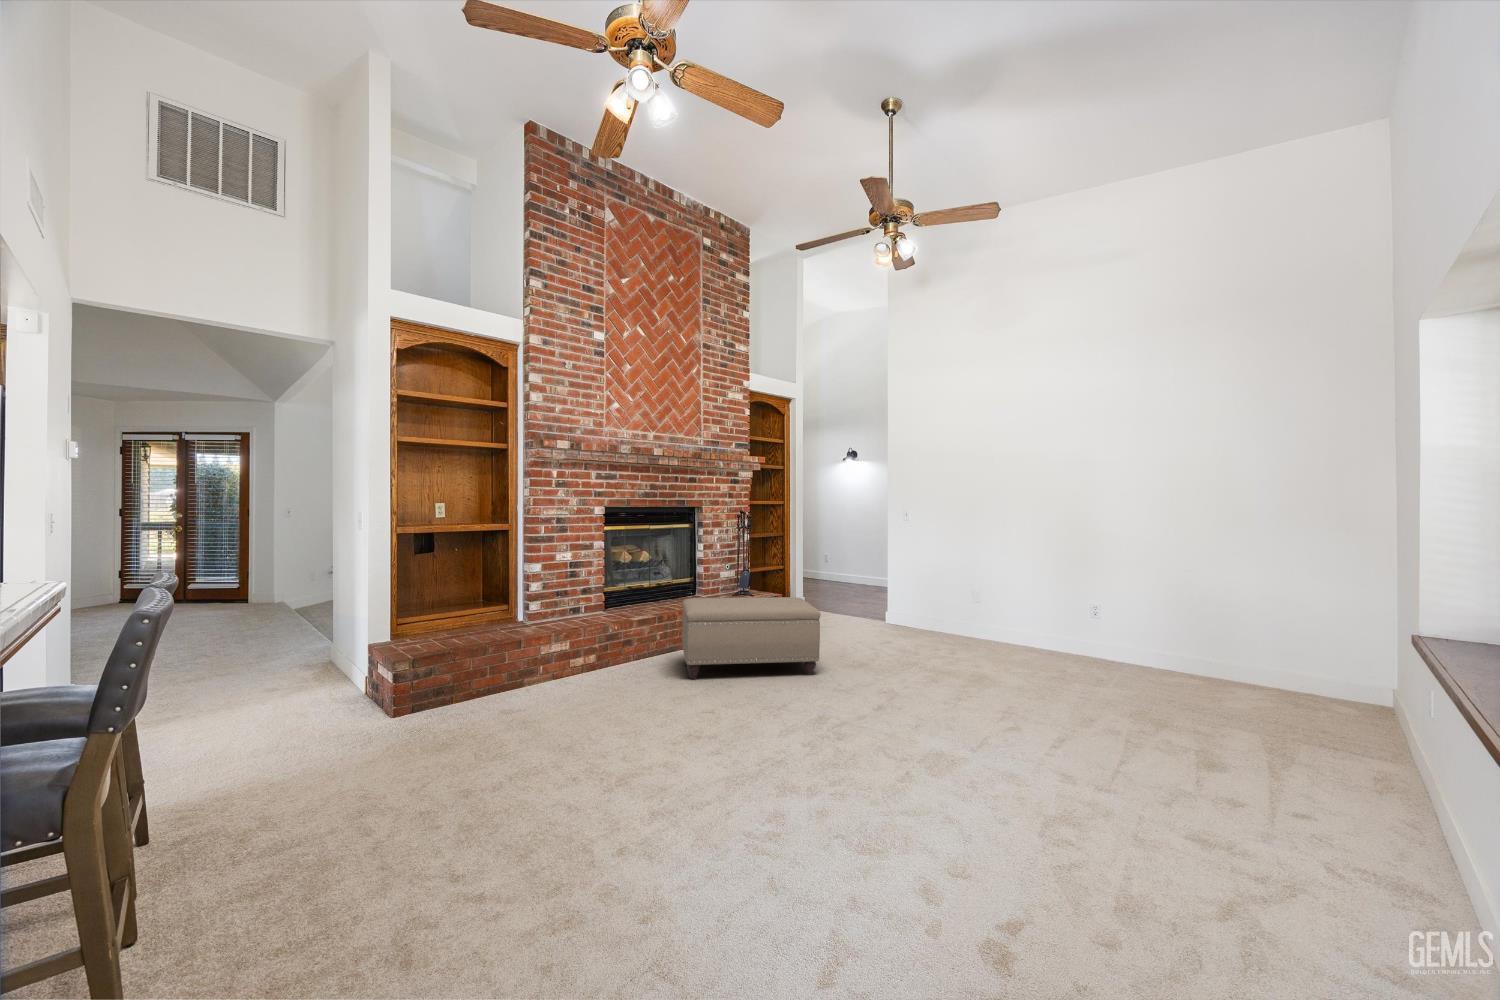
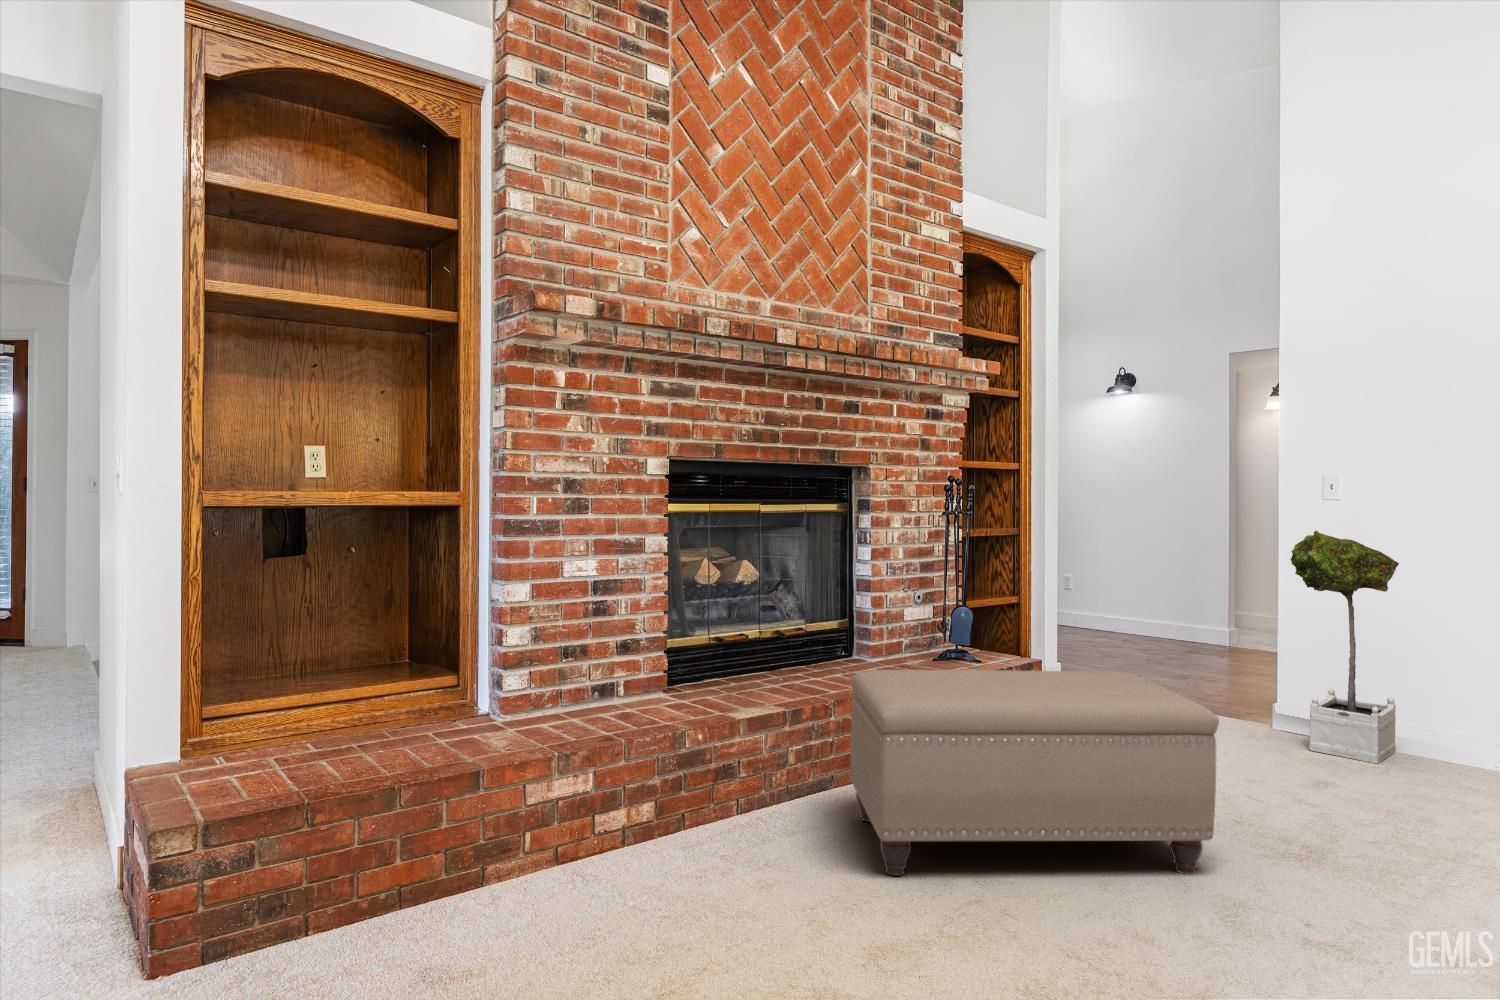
potted tree: none [890,535,933,637] -> present [1290,531,1399,764]

